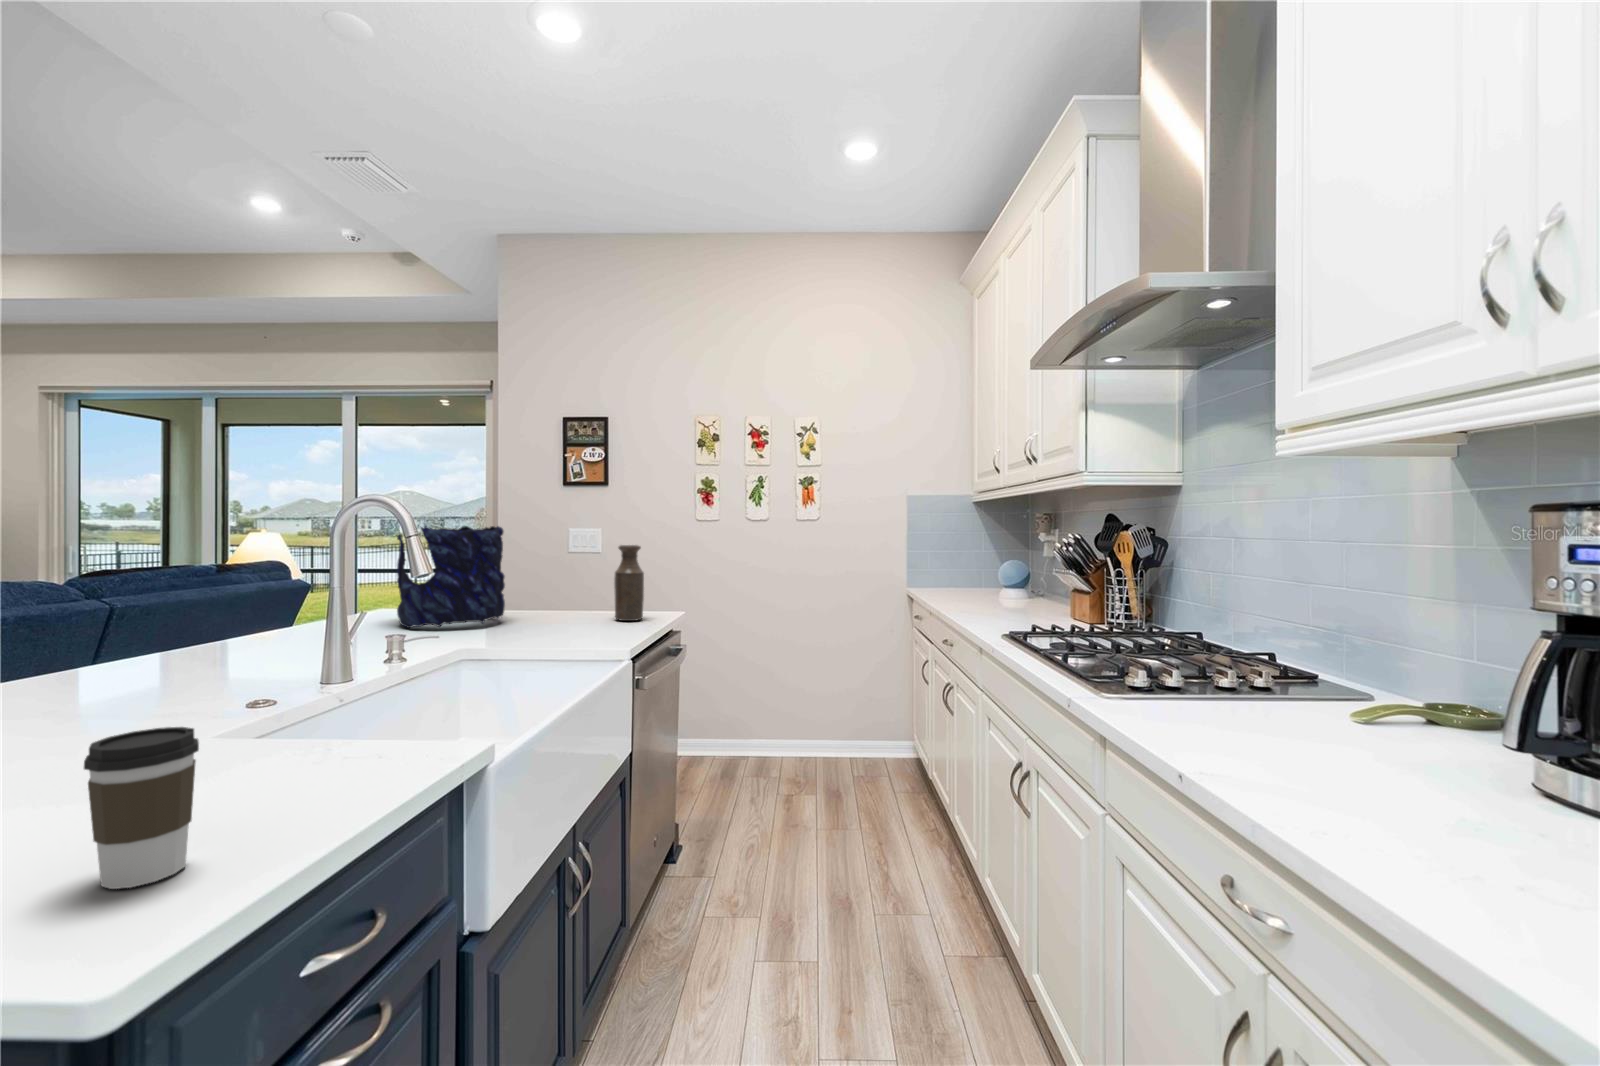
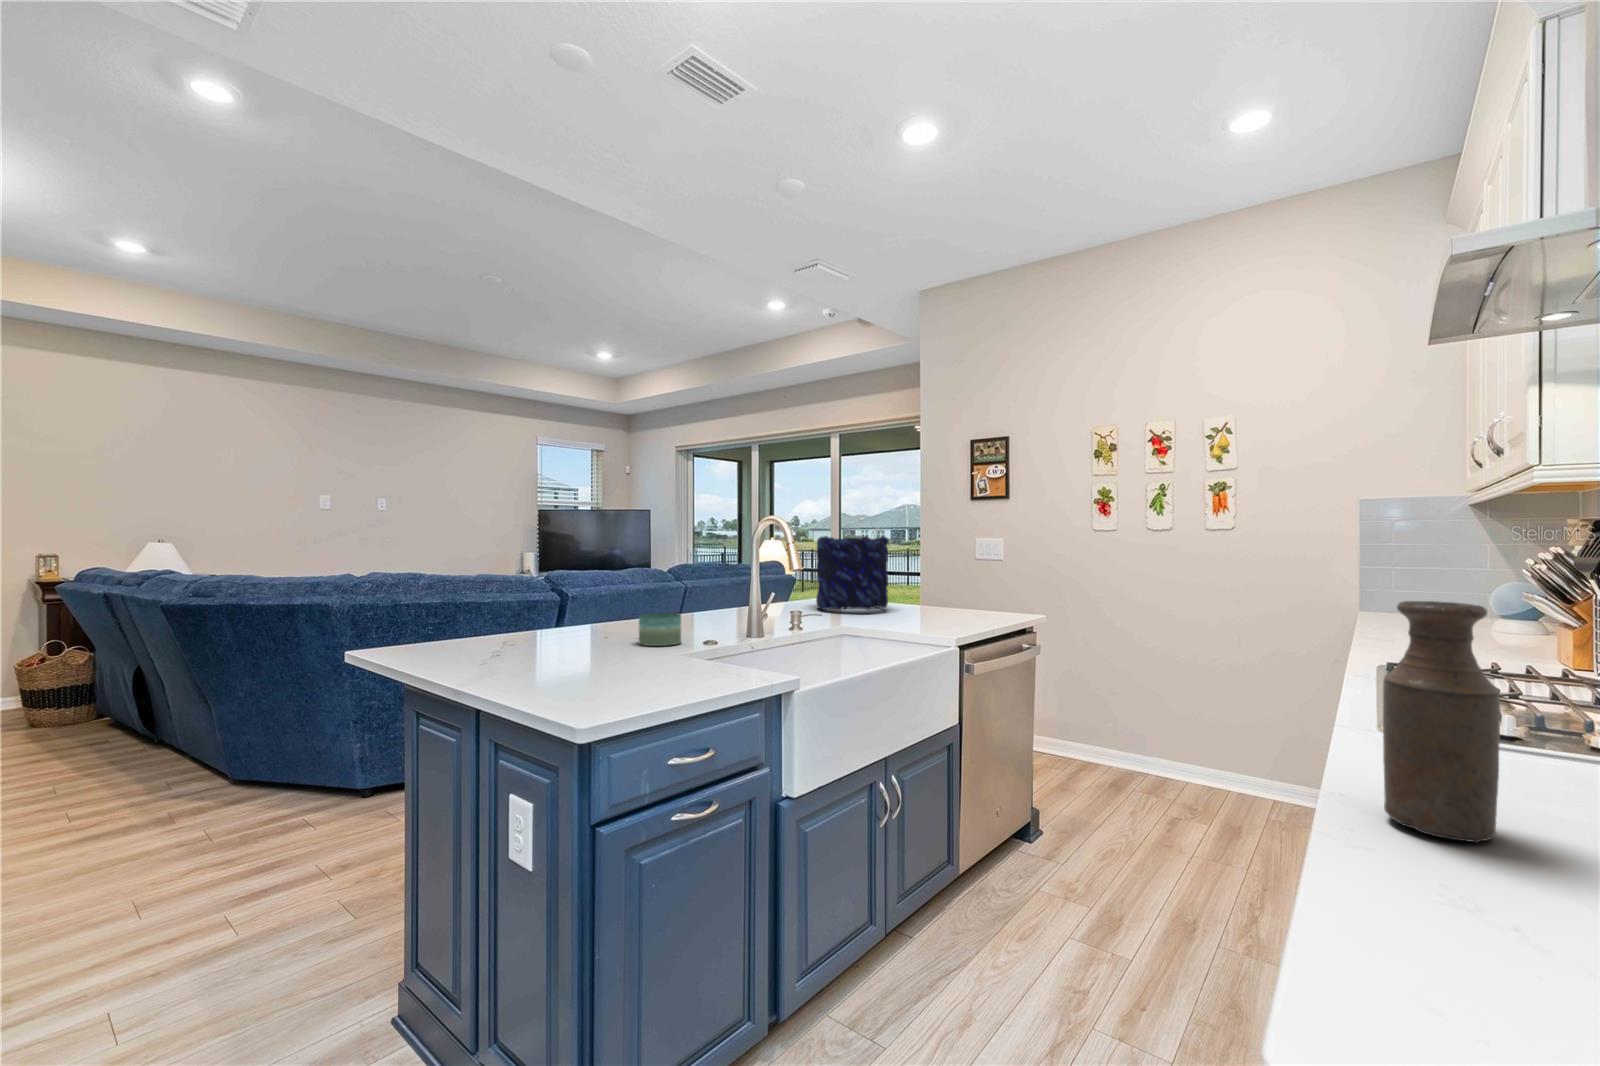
bottle: present [614,545,644,621] -> present [1383,601,1500,843]
candle: none [96,661,201,729] -> present [639,613,681,646]
coffee cup: present [84,727,199,889] -> none [596,633,637,700]

